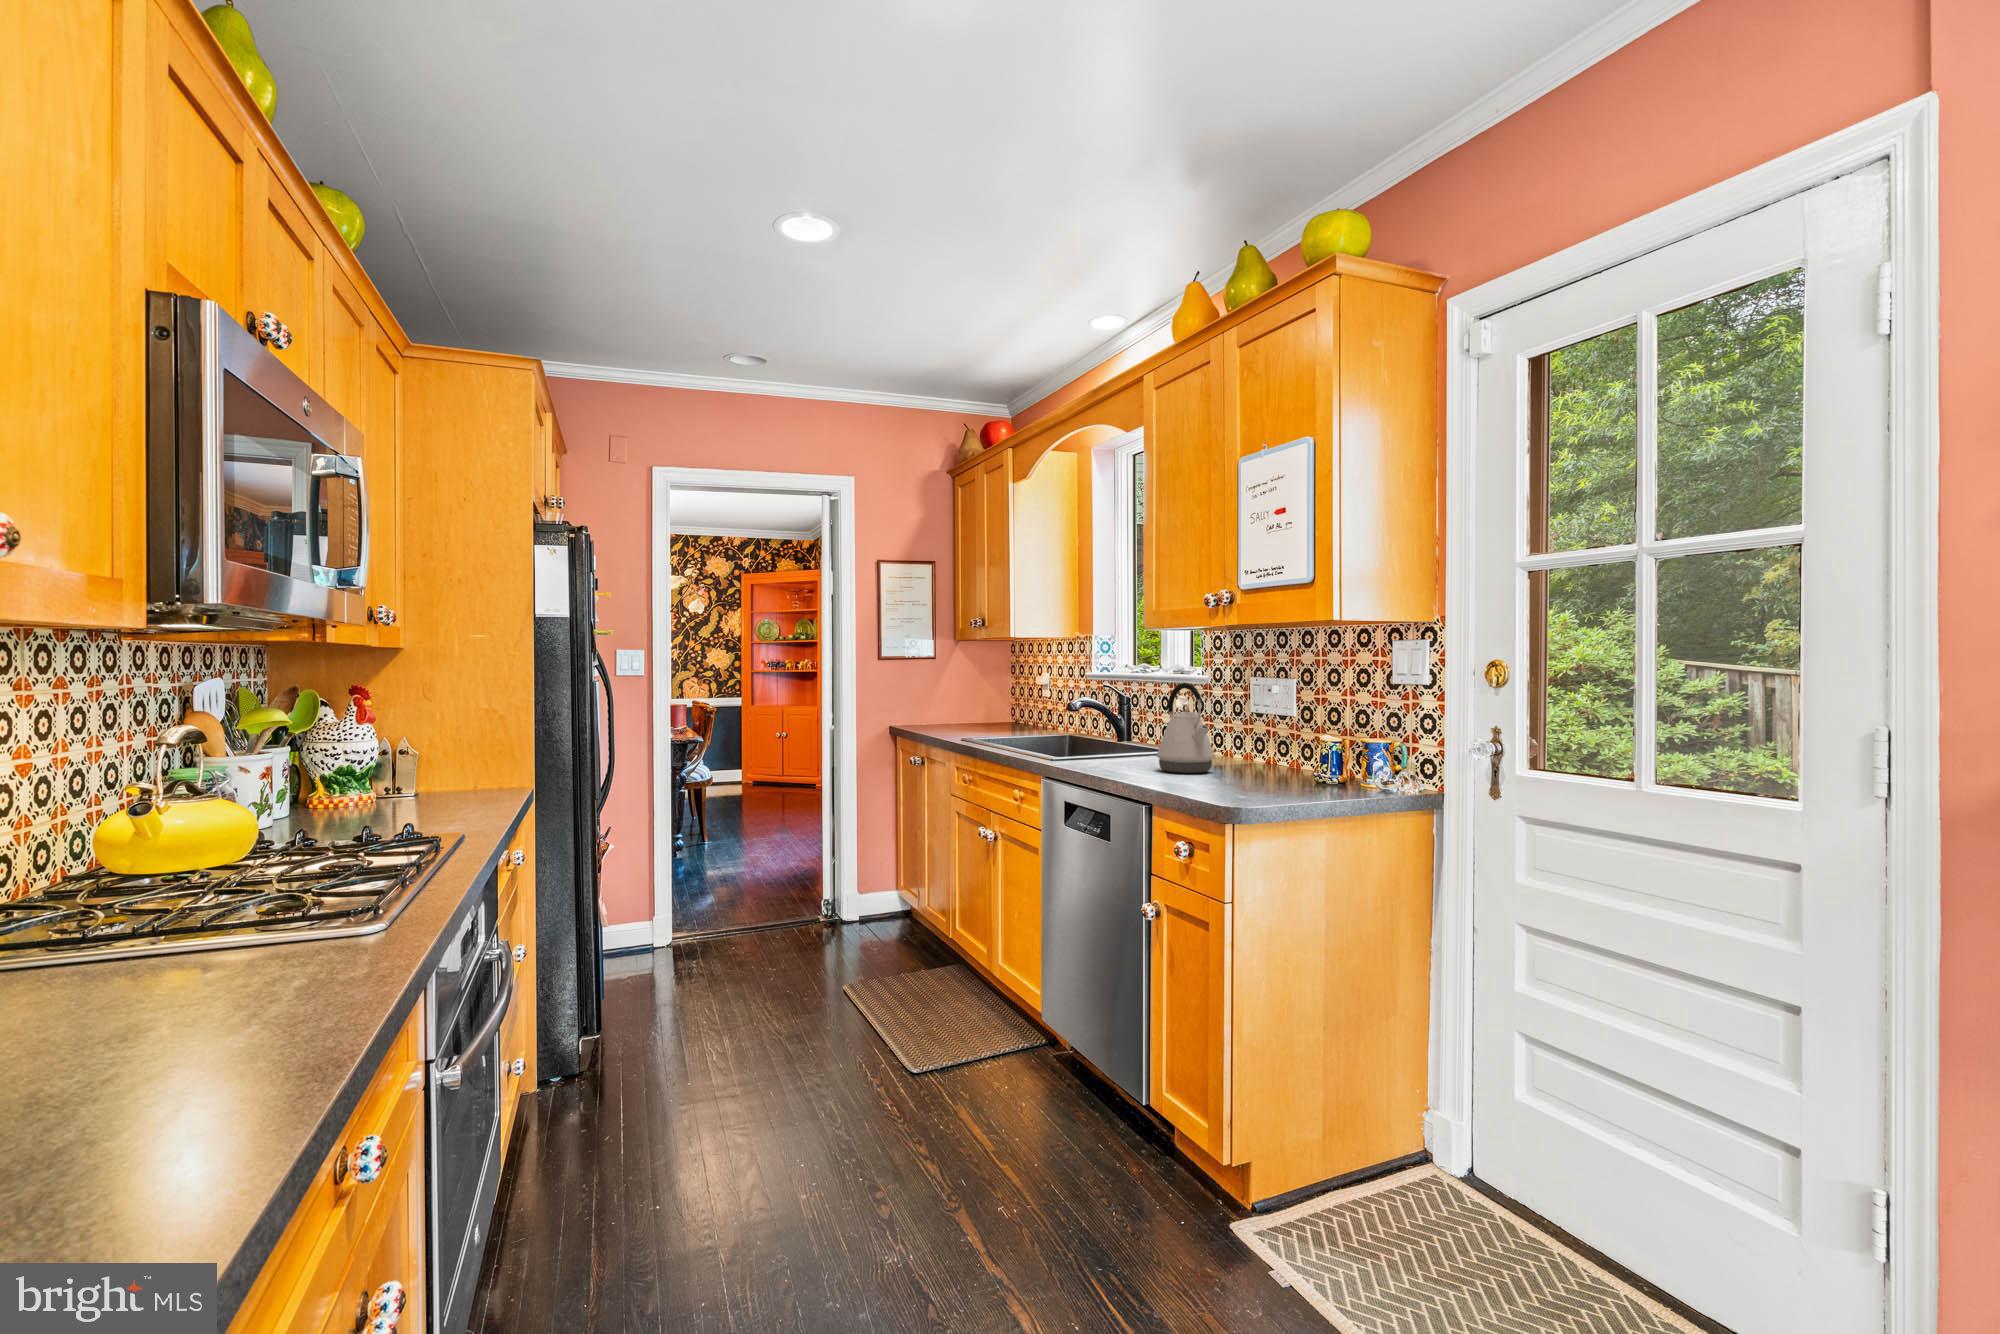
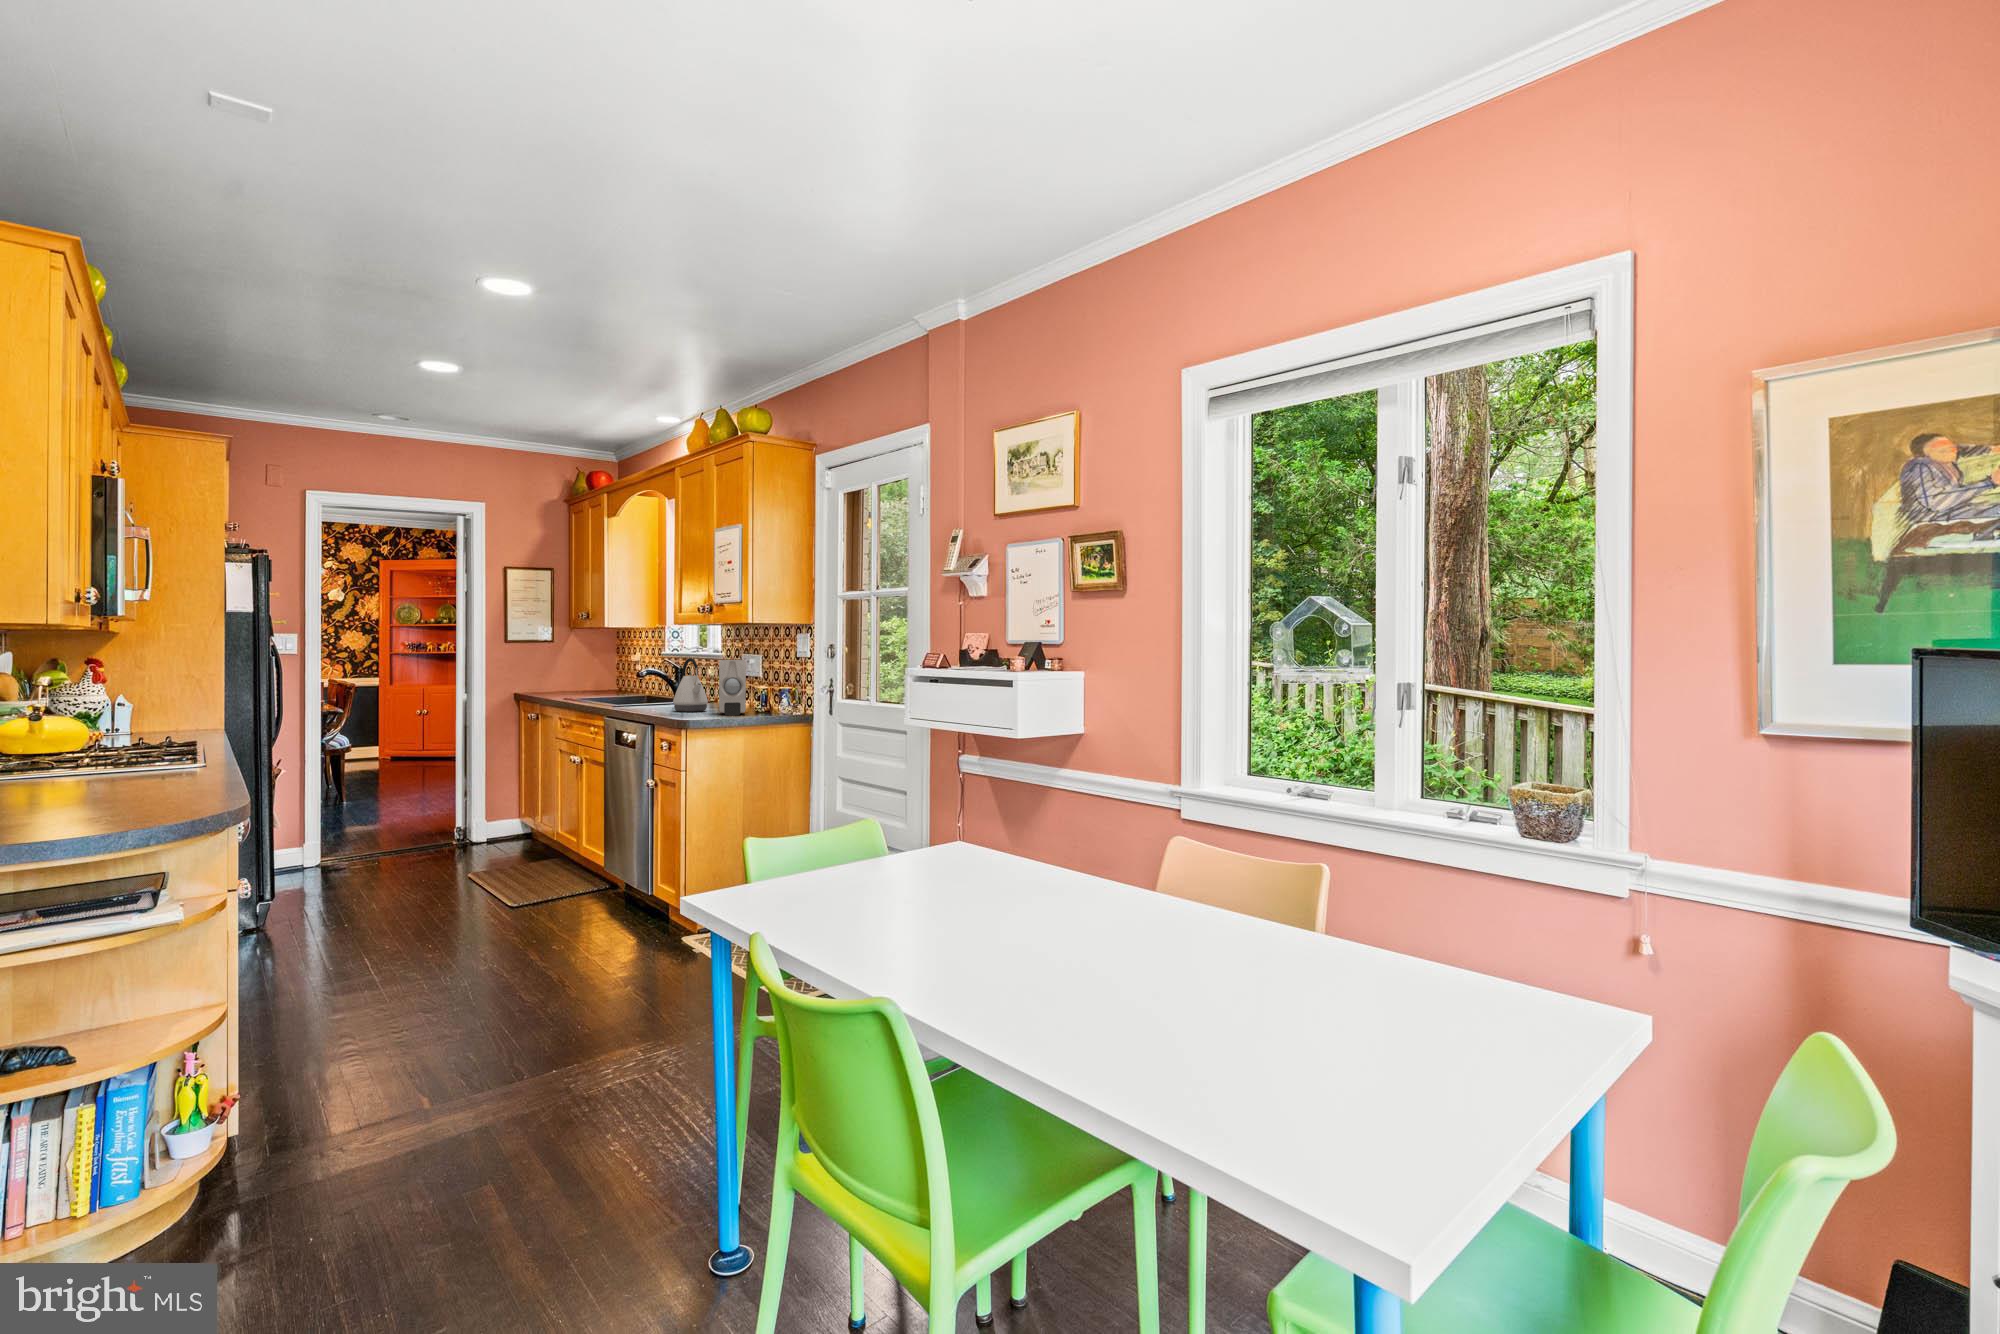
soap dispenser: none [1242,687,1301,785] -> present [719,660,746,715]

